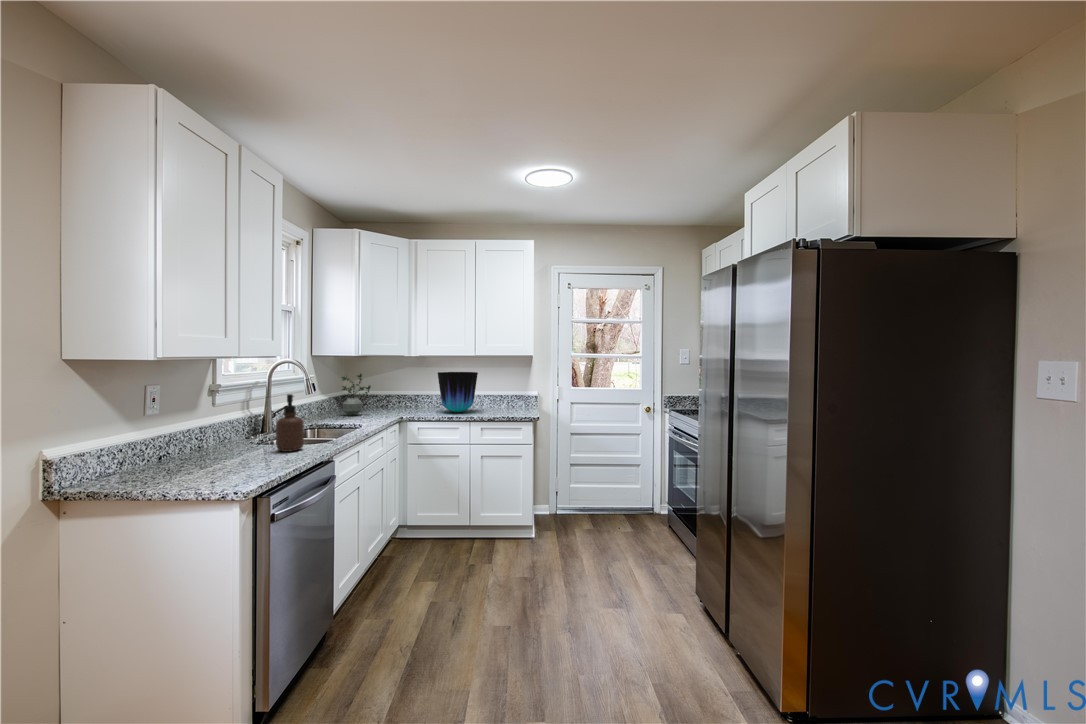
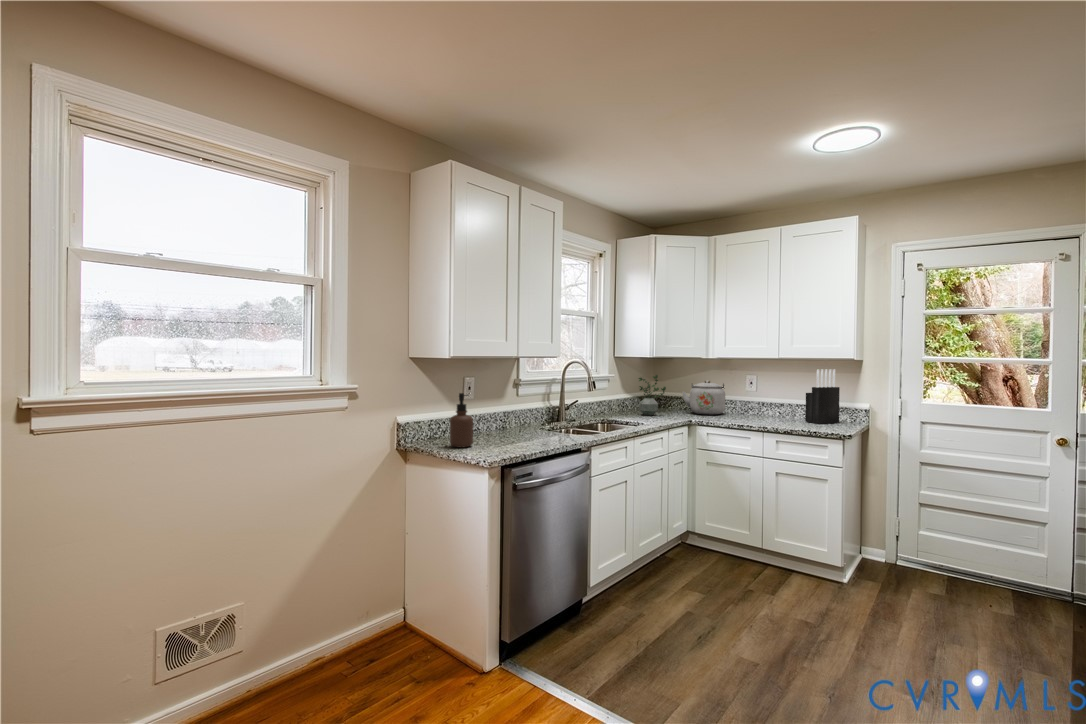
knife block: none [493,365,516,410] -> present [805,369,840,424]
vase: present [438,372,478,412] -> none [734,375,782,421]
kettle: none [382,378,423,410] -> present [682,380,725,415]
soap dispenser: present [276,394,304,452] -> present [450,393,473,448]

